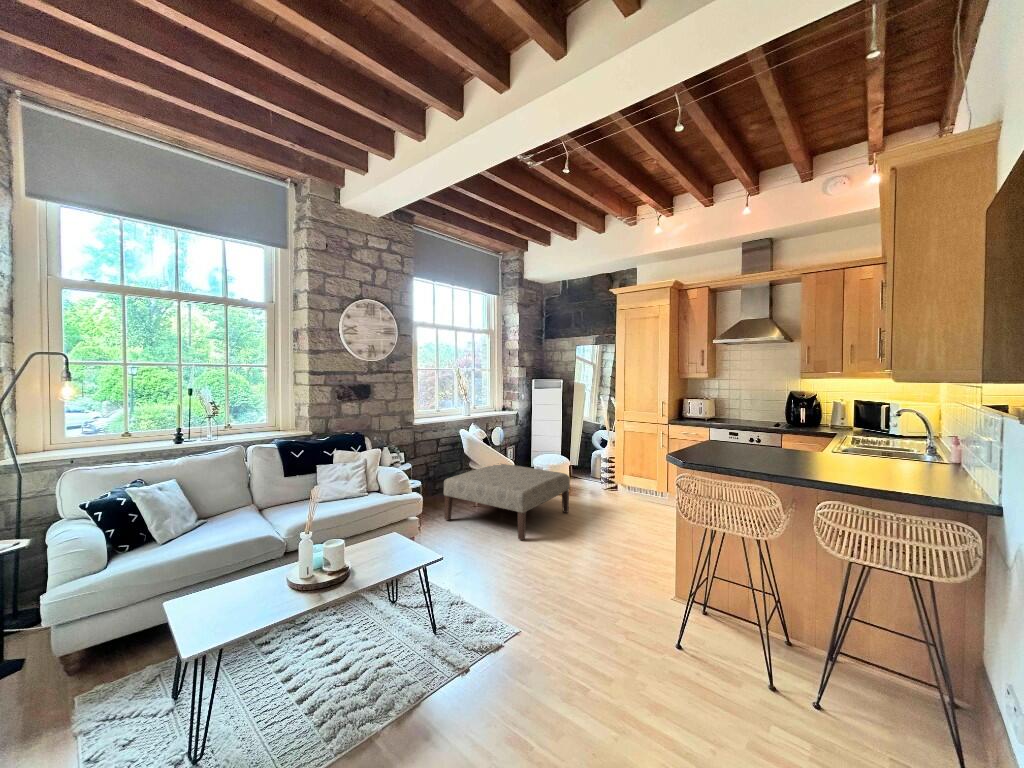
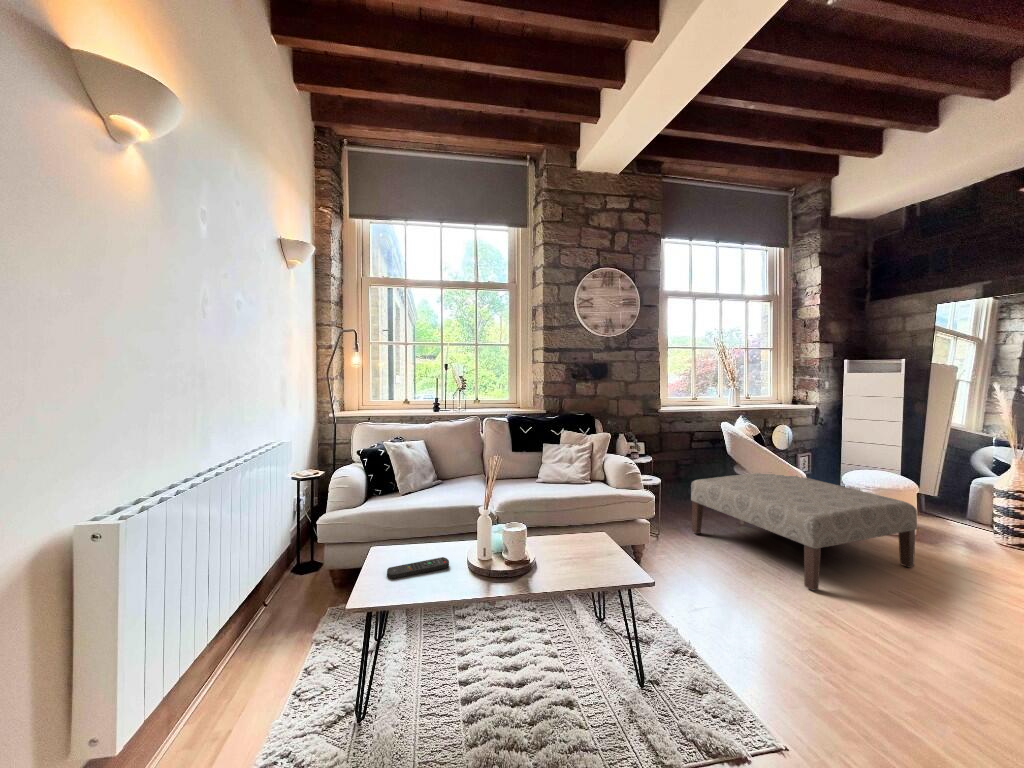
remote control: none [214,587,276,620] -> present [387,557,449,579]

